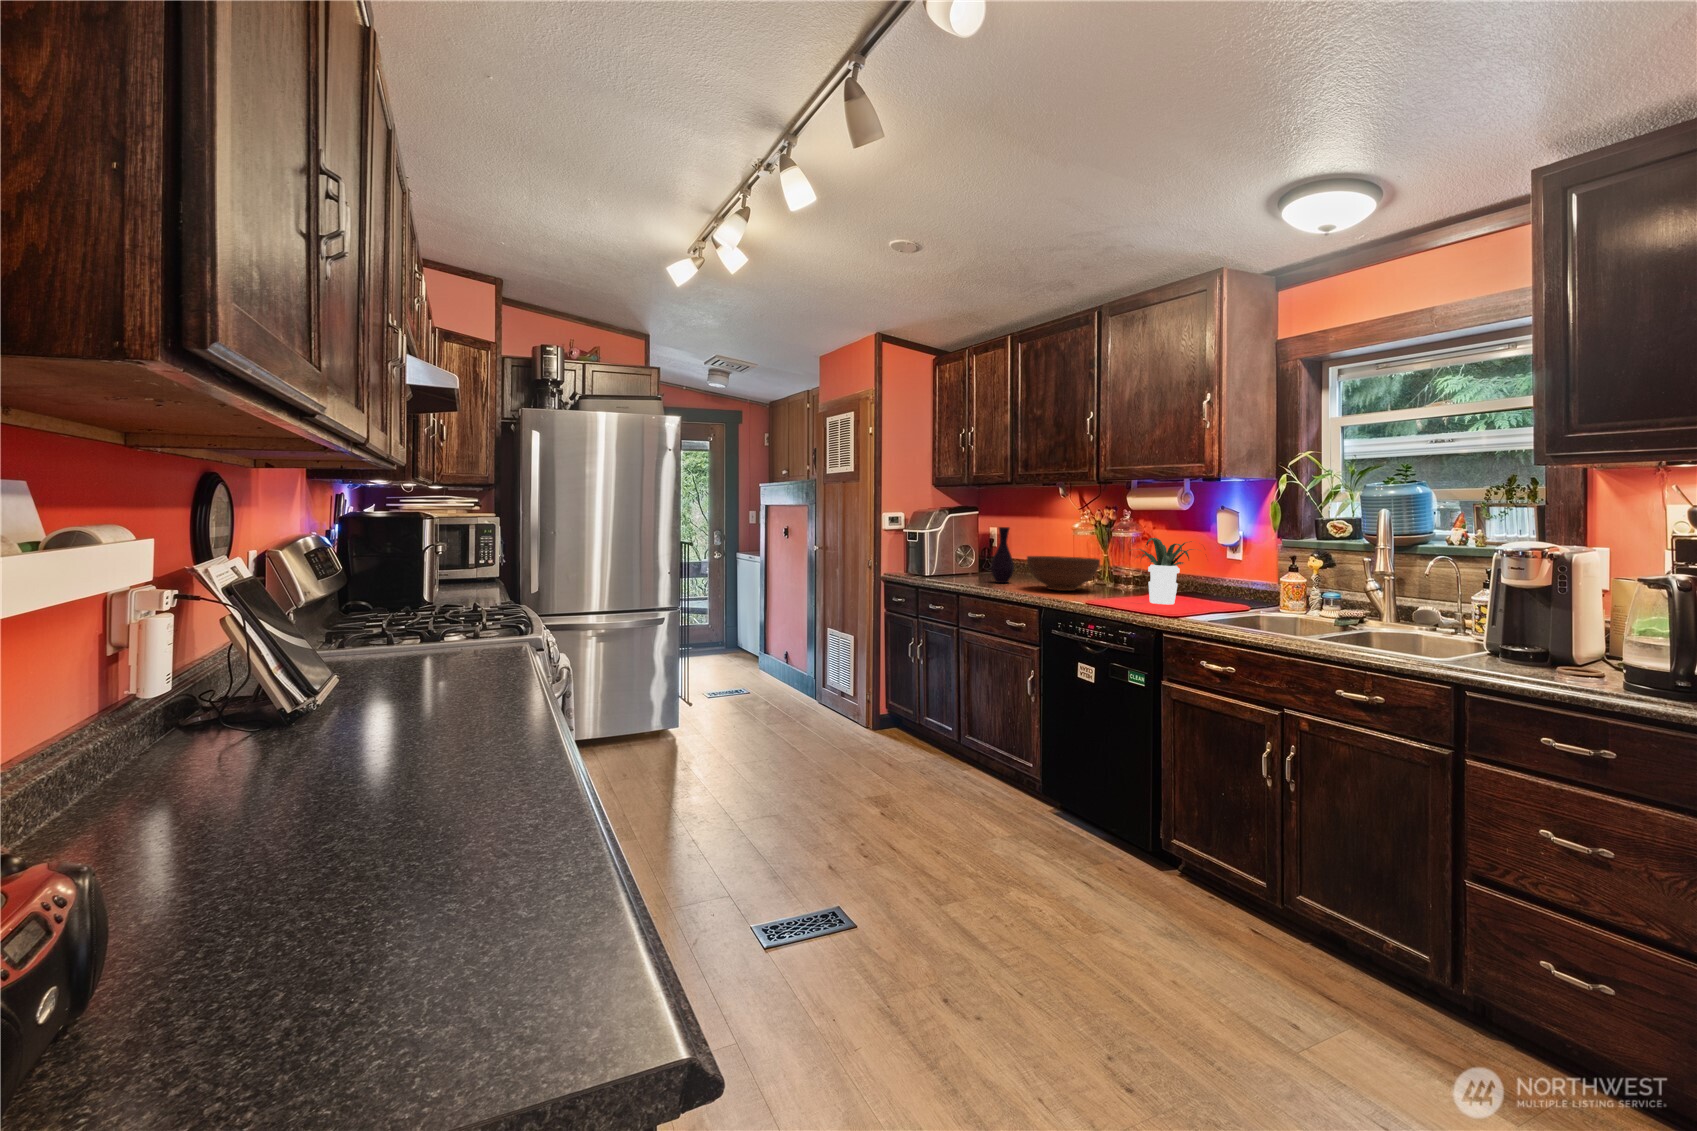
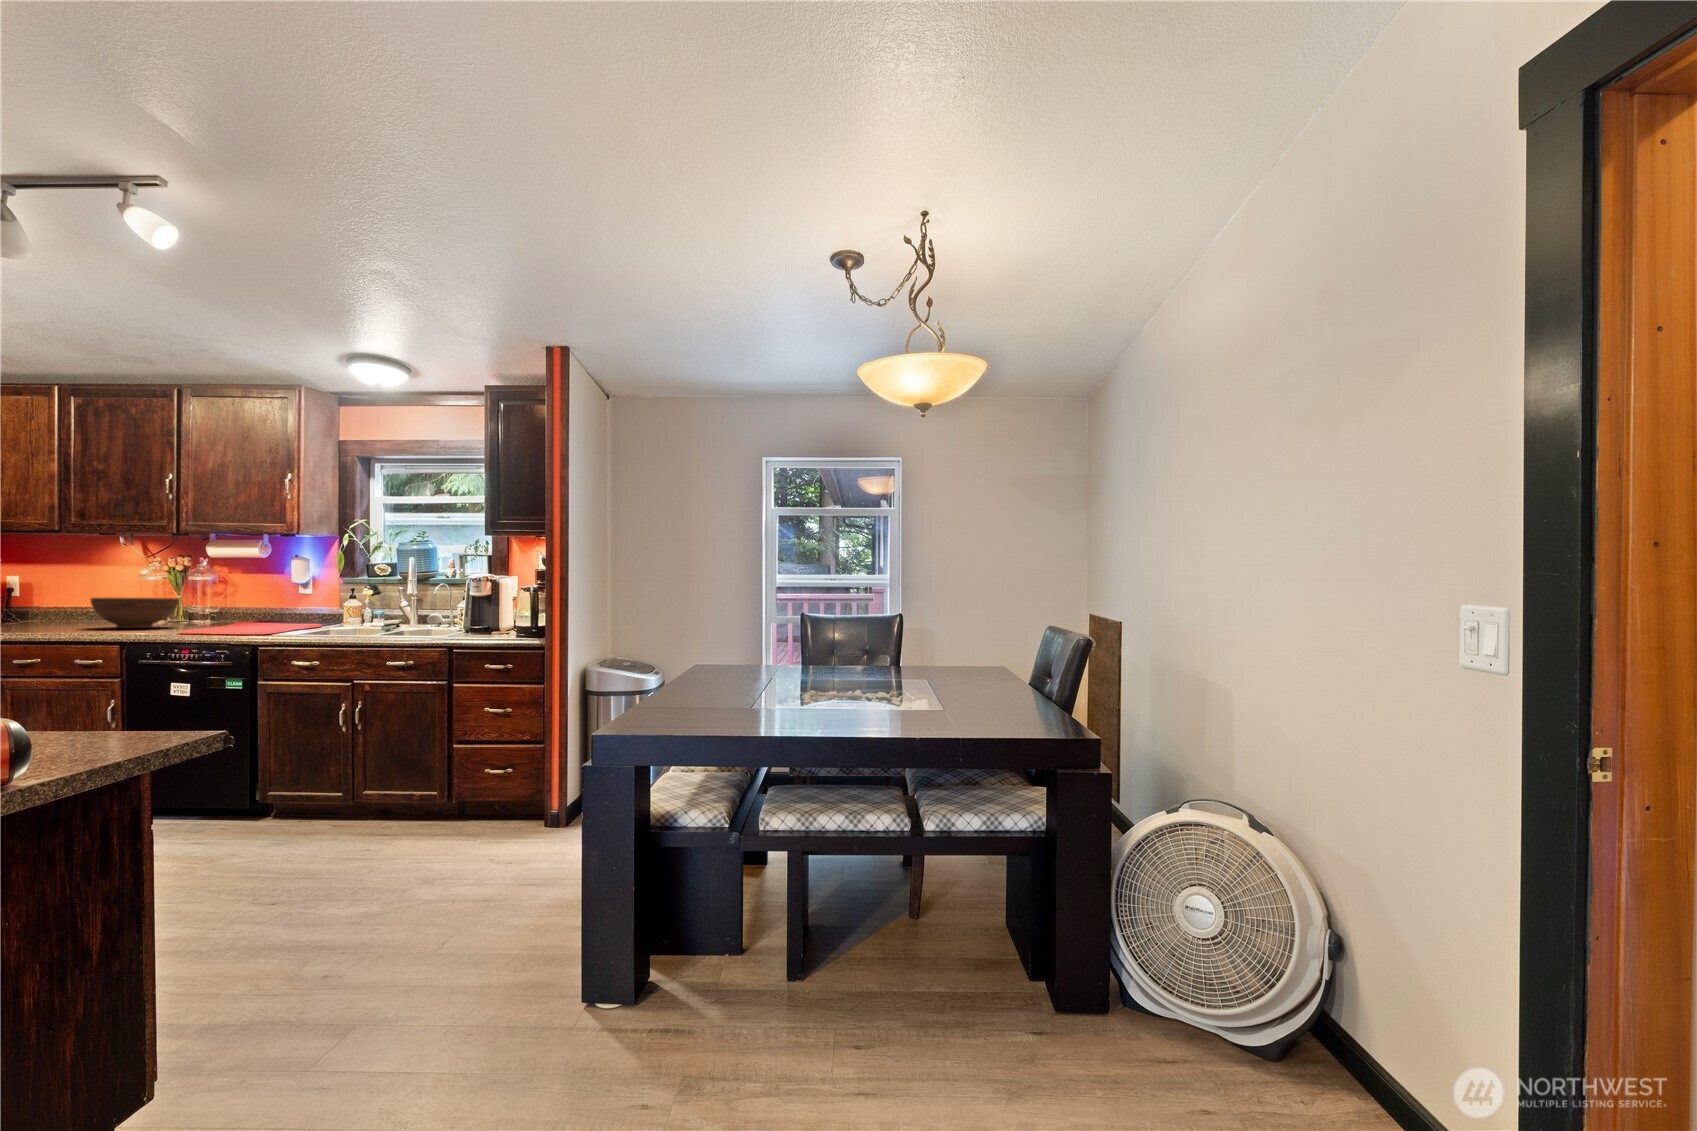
vase: present [991,527,1014,583] -> none [31,571,65,628]
potted plant: present [1136,538,1193,604] -> none [209,578,289,630]

